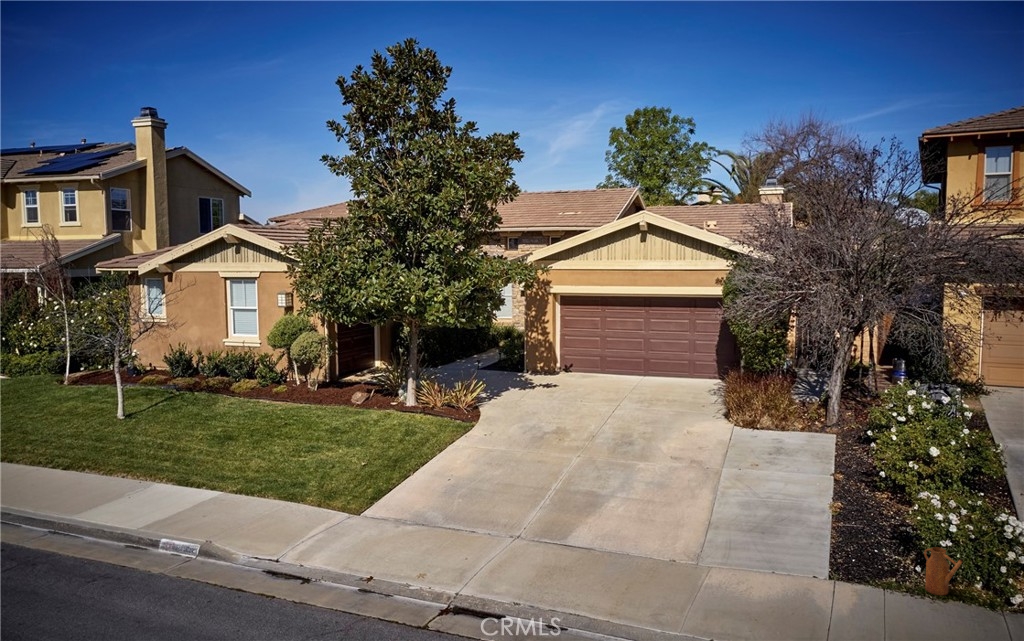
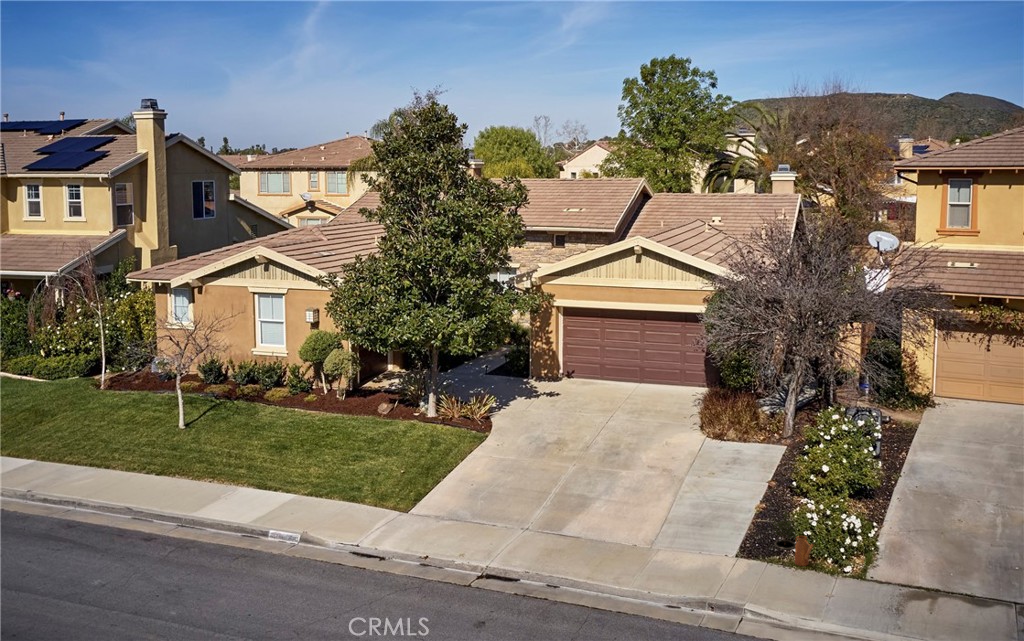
potted tree: none [874,508,917,568] -> present [773,513,795,549]

